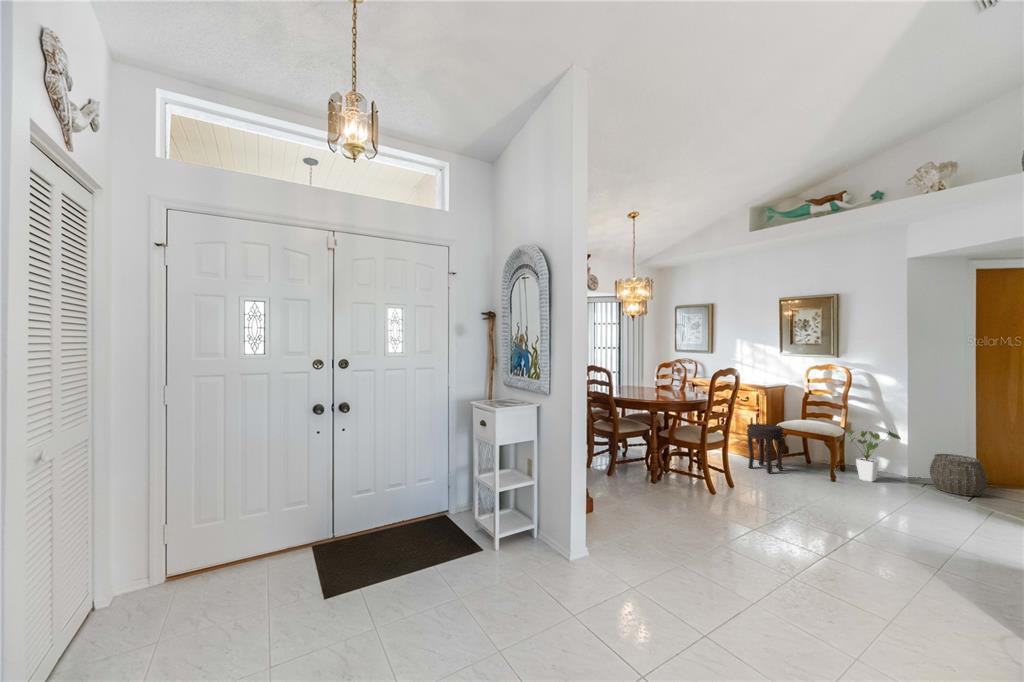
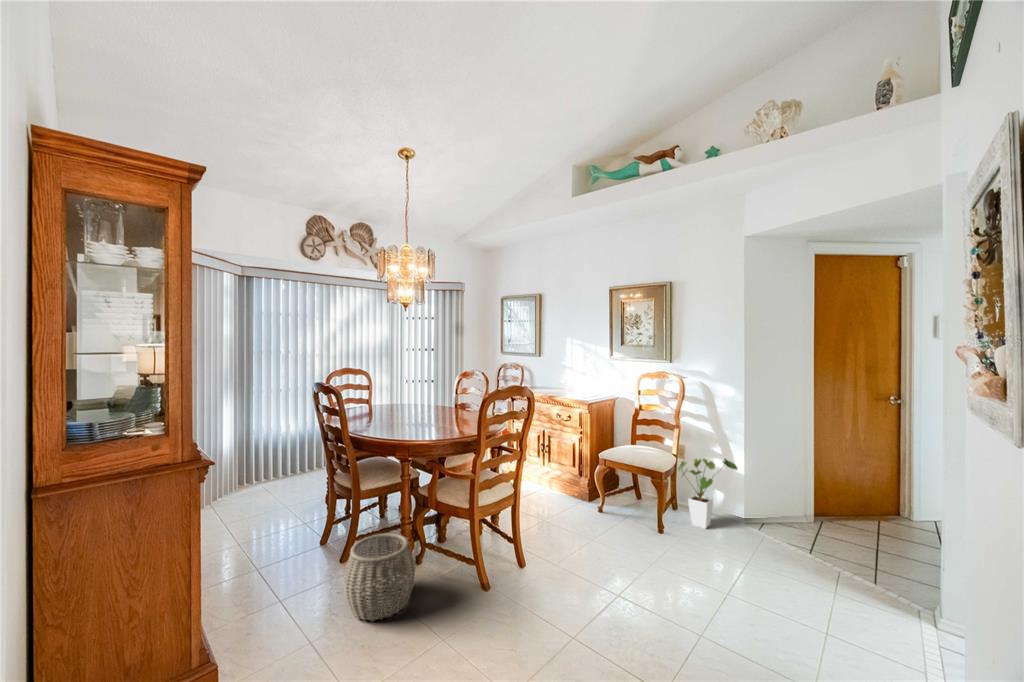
side table: present [747,424,783,473] -> none [561,453,604,527]
woven basket: present [930,454,987,496] -> present [344,533,415,621]

